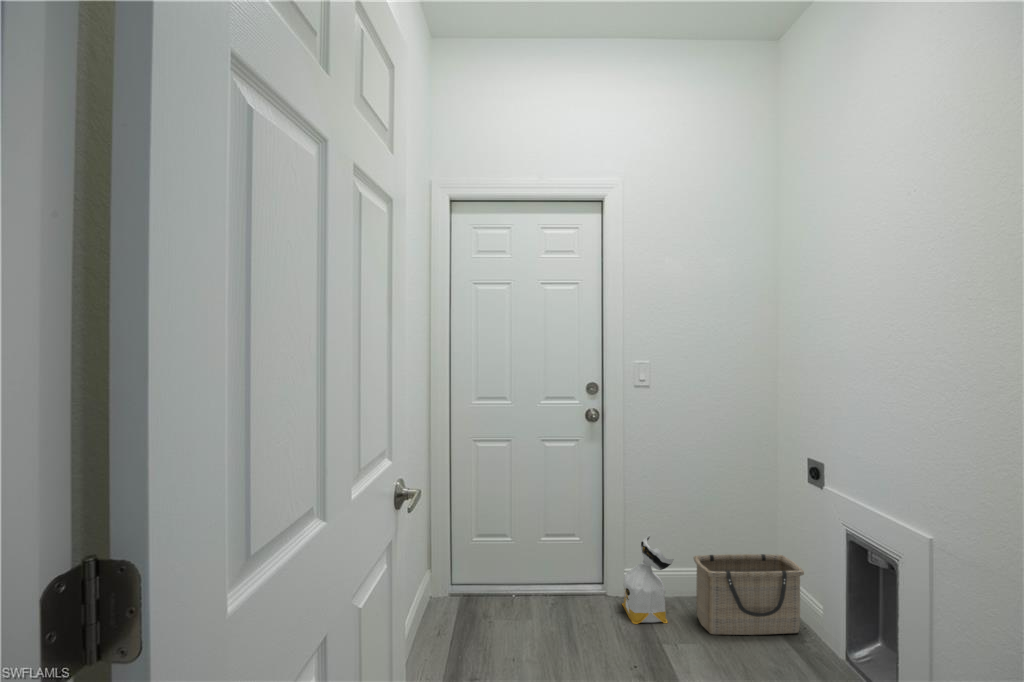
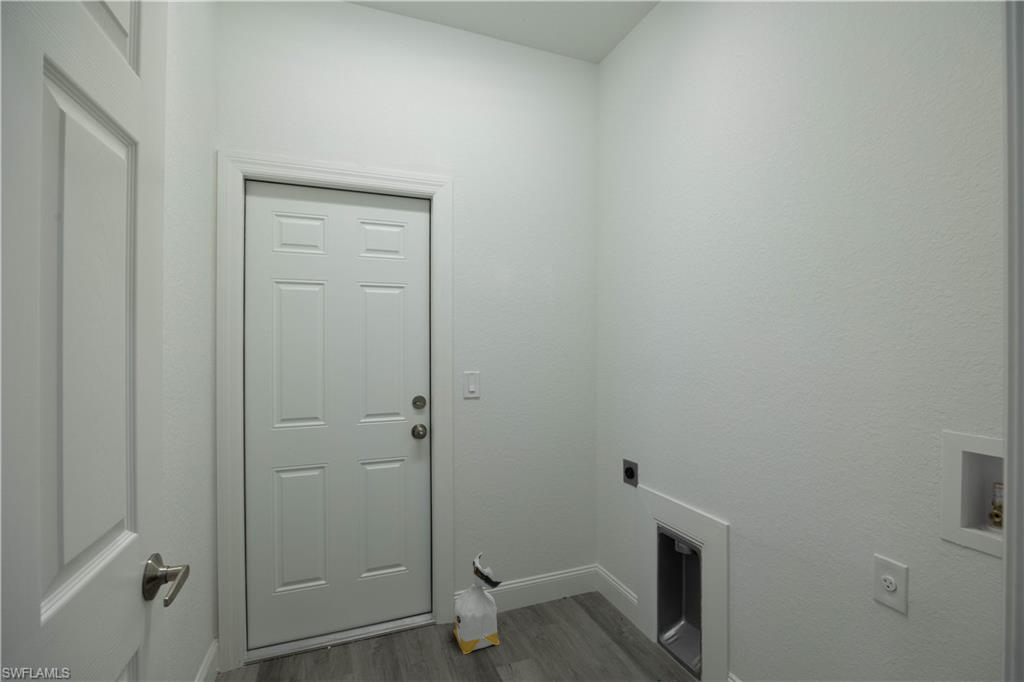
basket: present [694,554,804,635] -> none [524,551,622,647]

